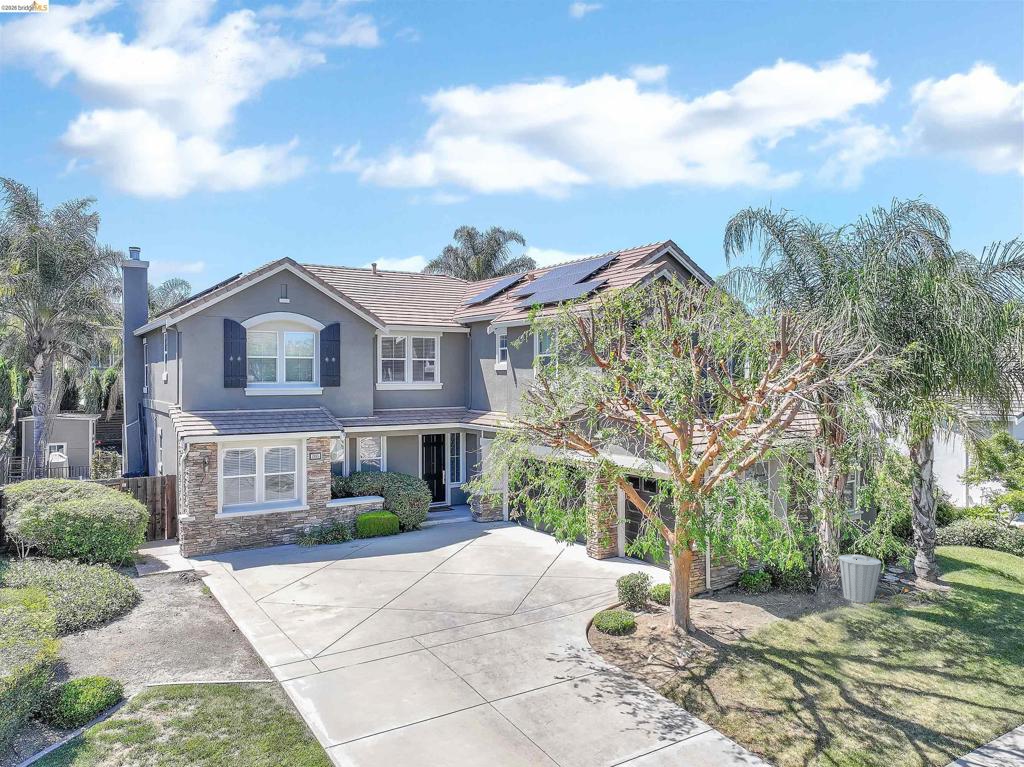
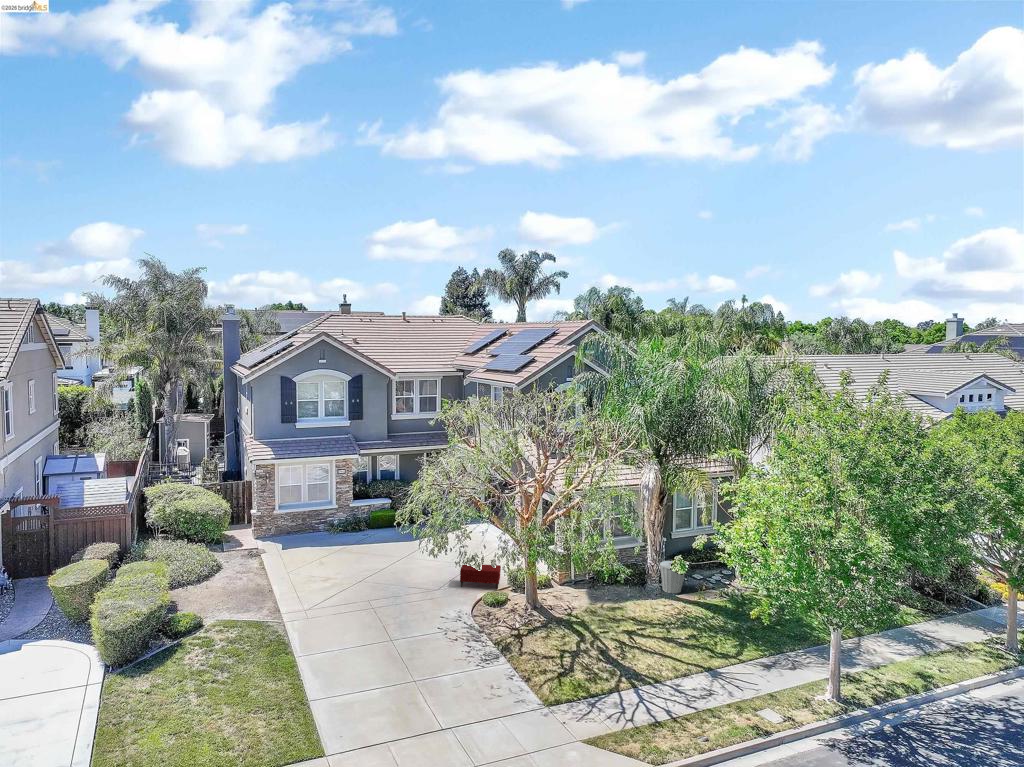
bench: none [542,573,608,610] -> present [460,564,501,589]

